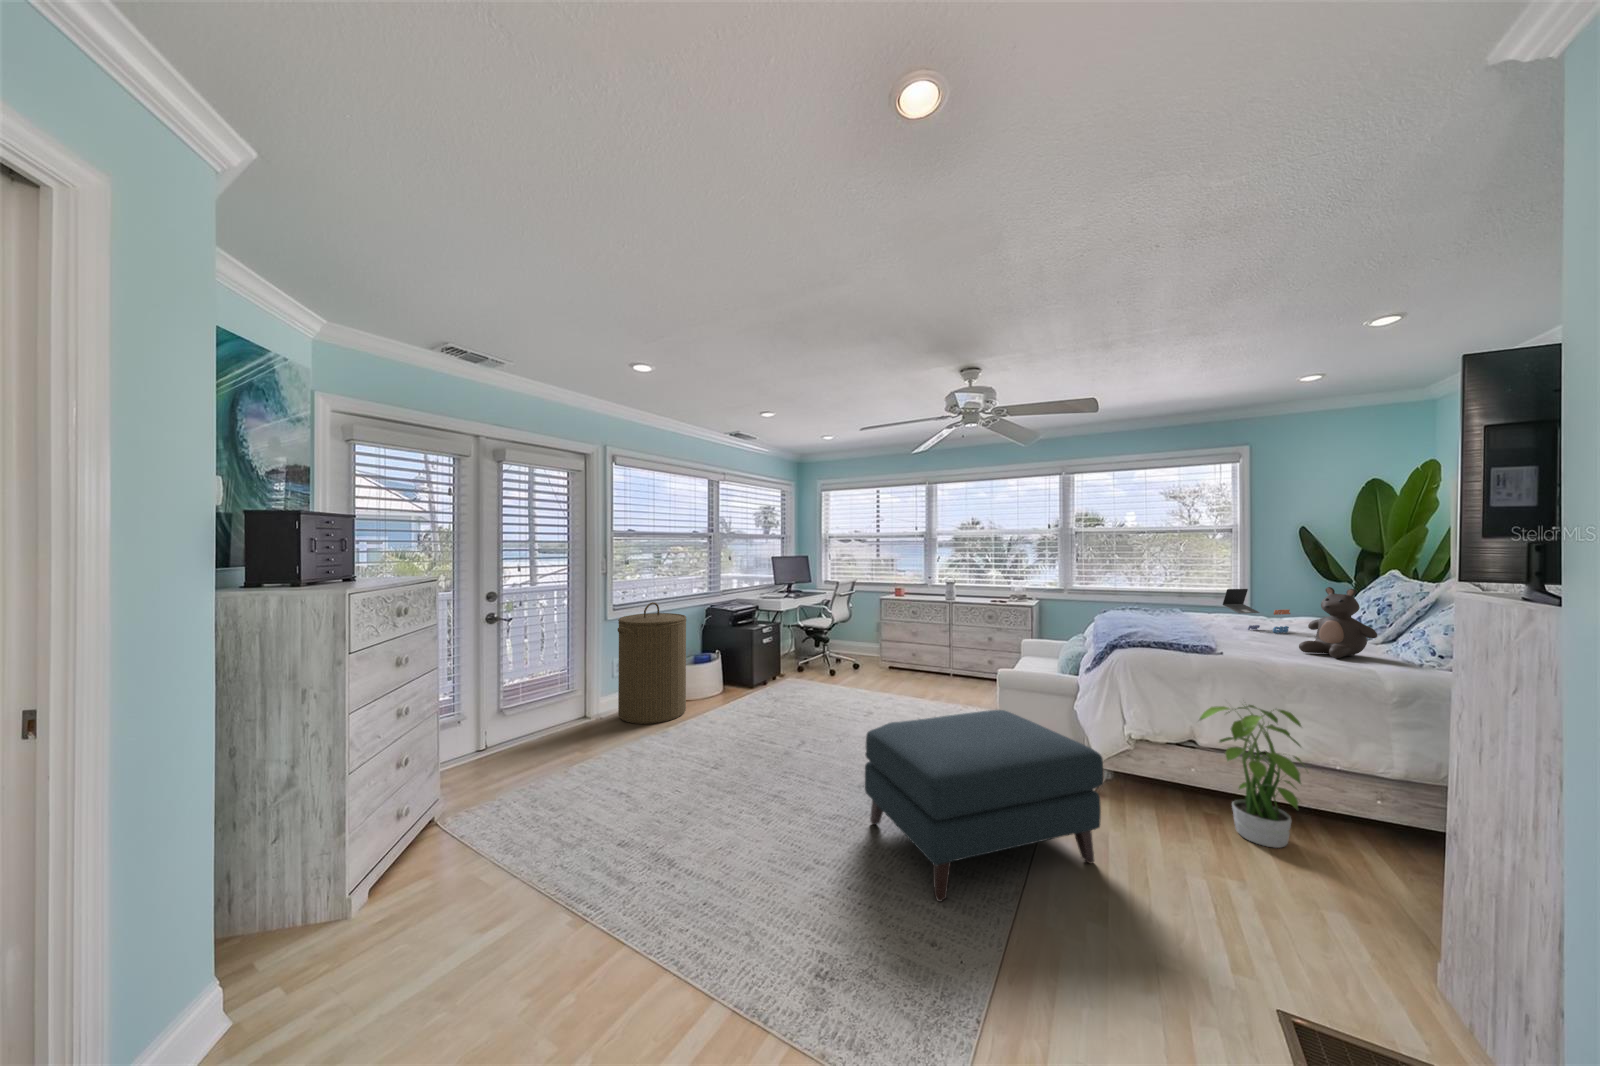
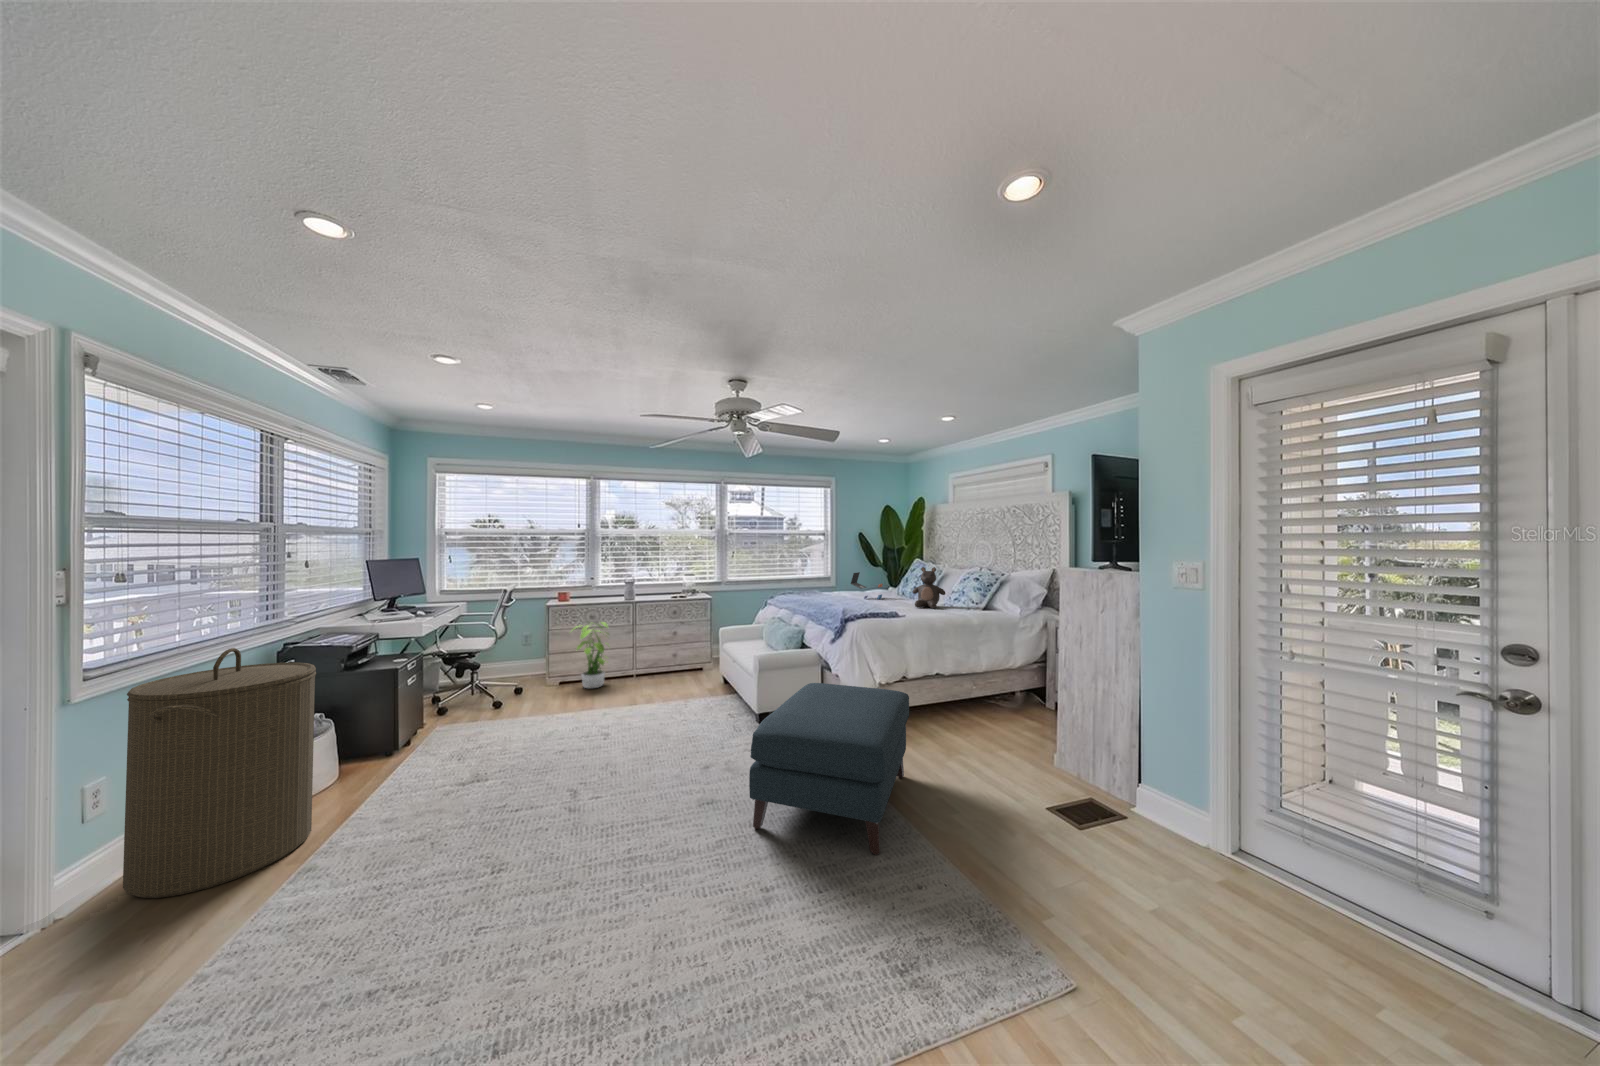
potted plant: present [1199,705,1302,848] -> present [574,622,608,688]

